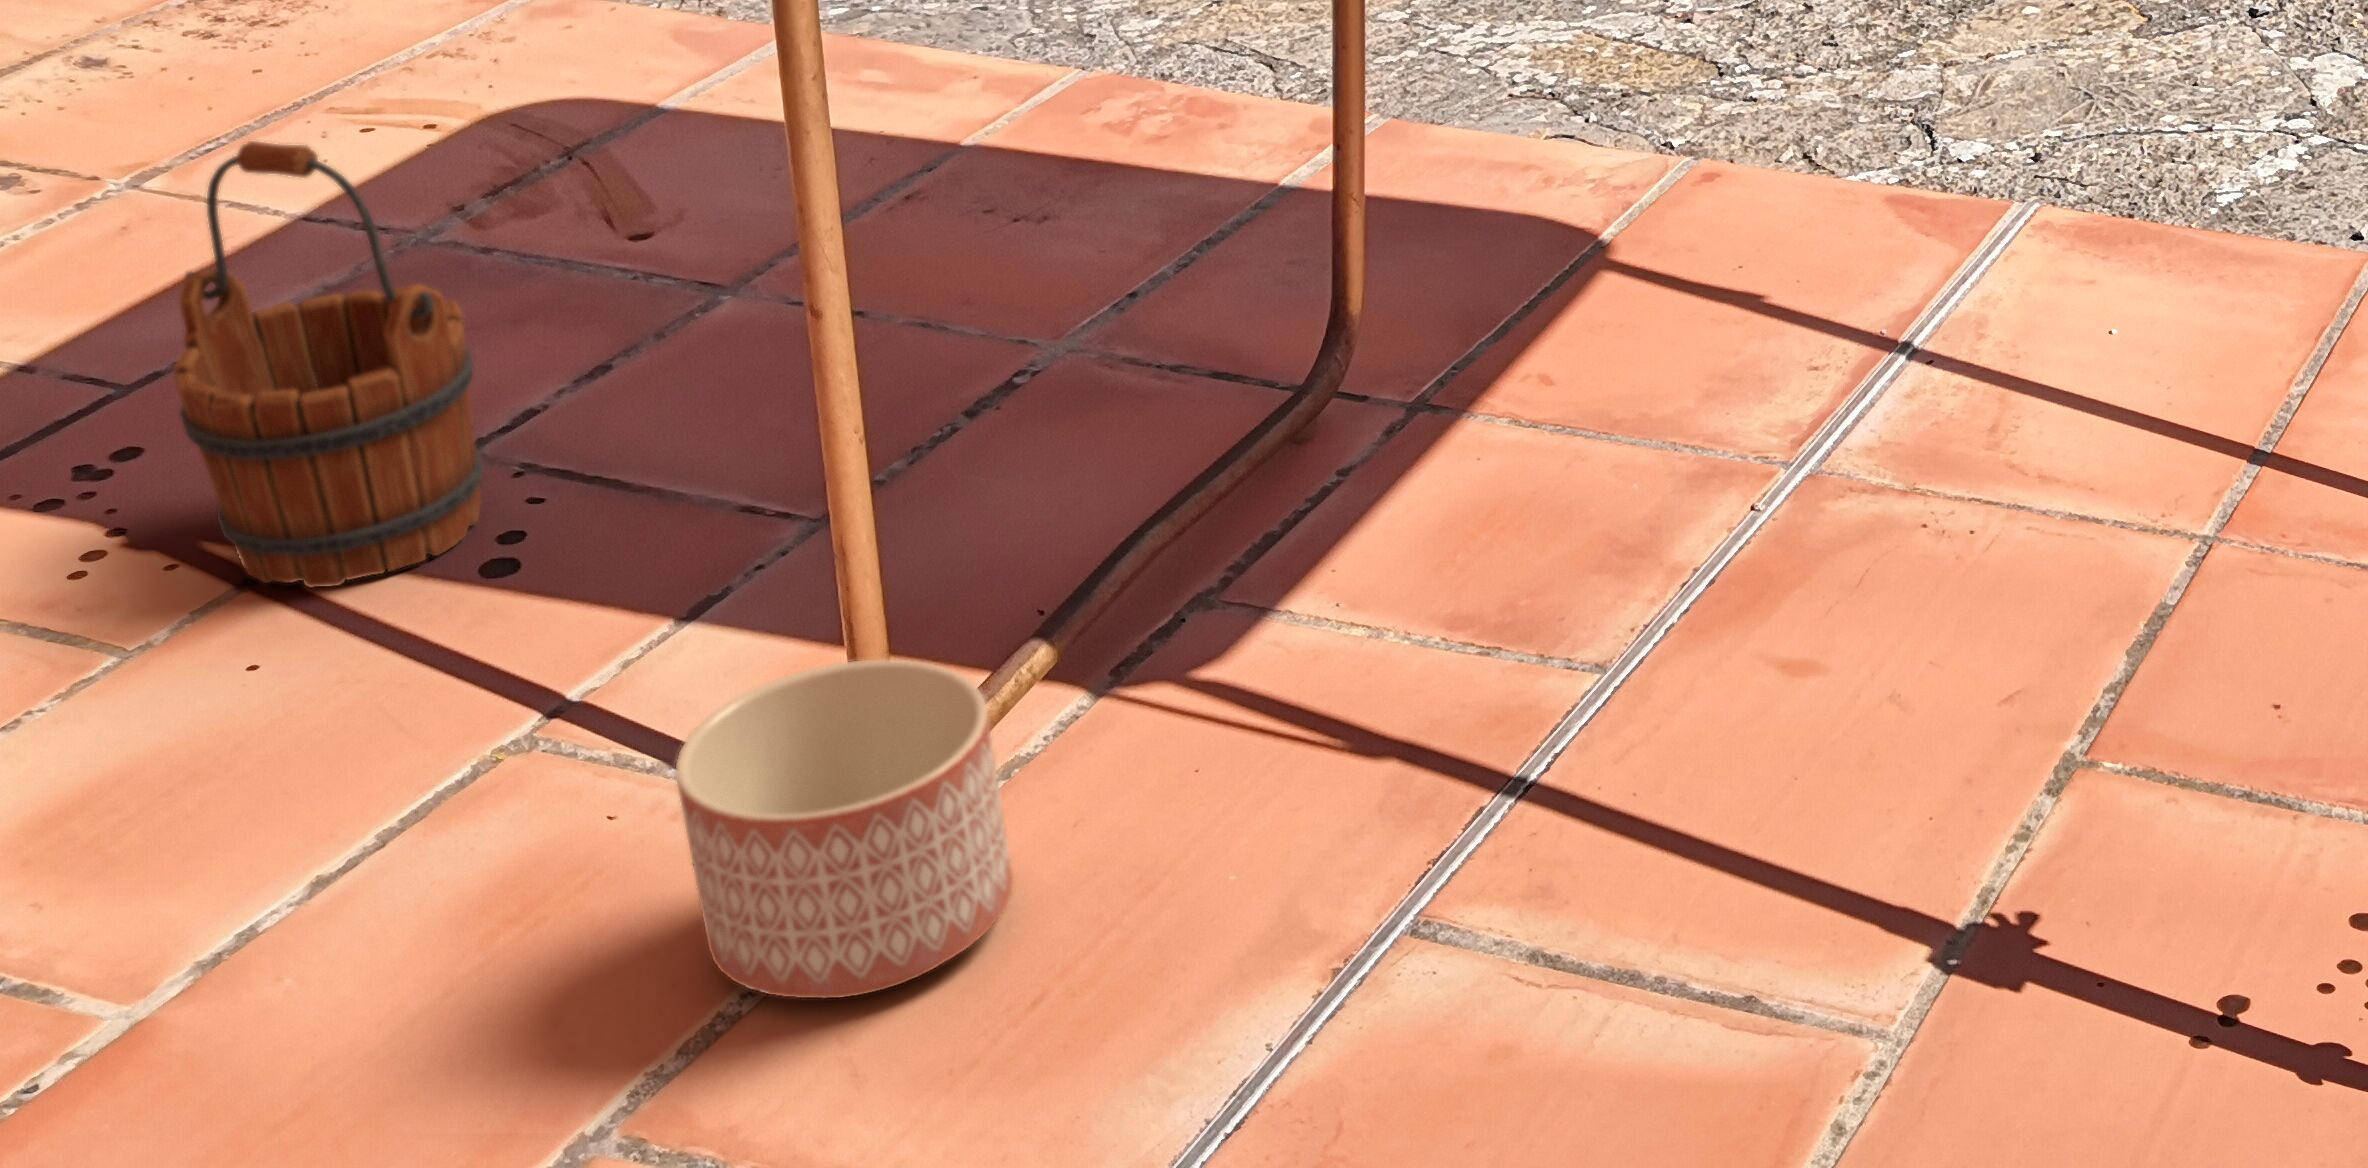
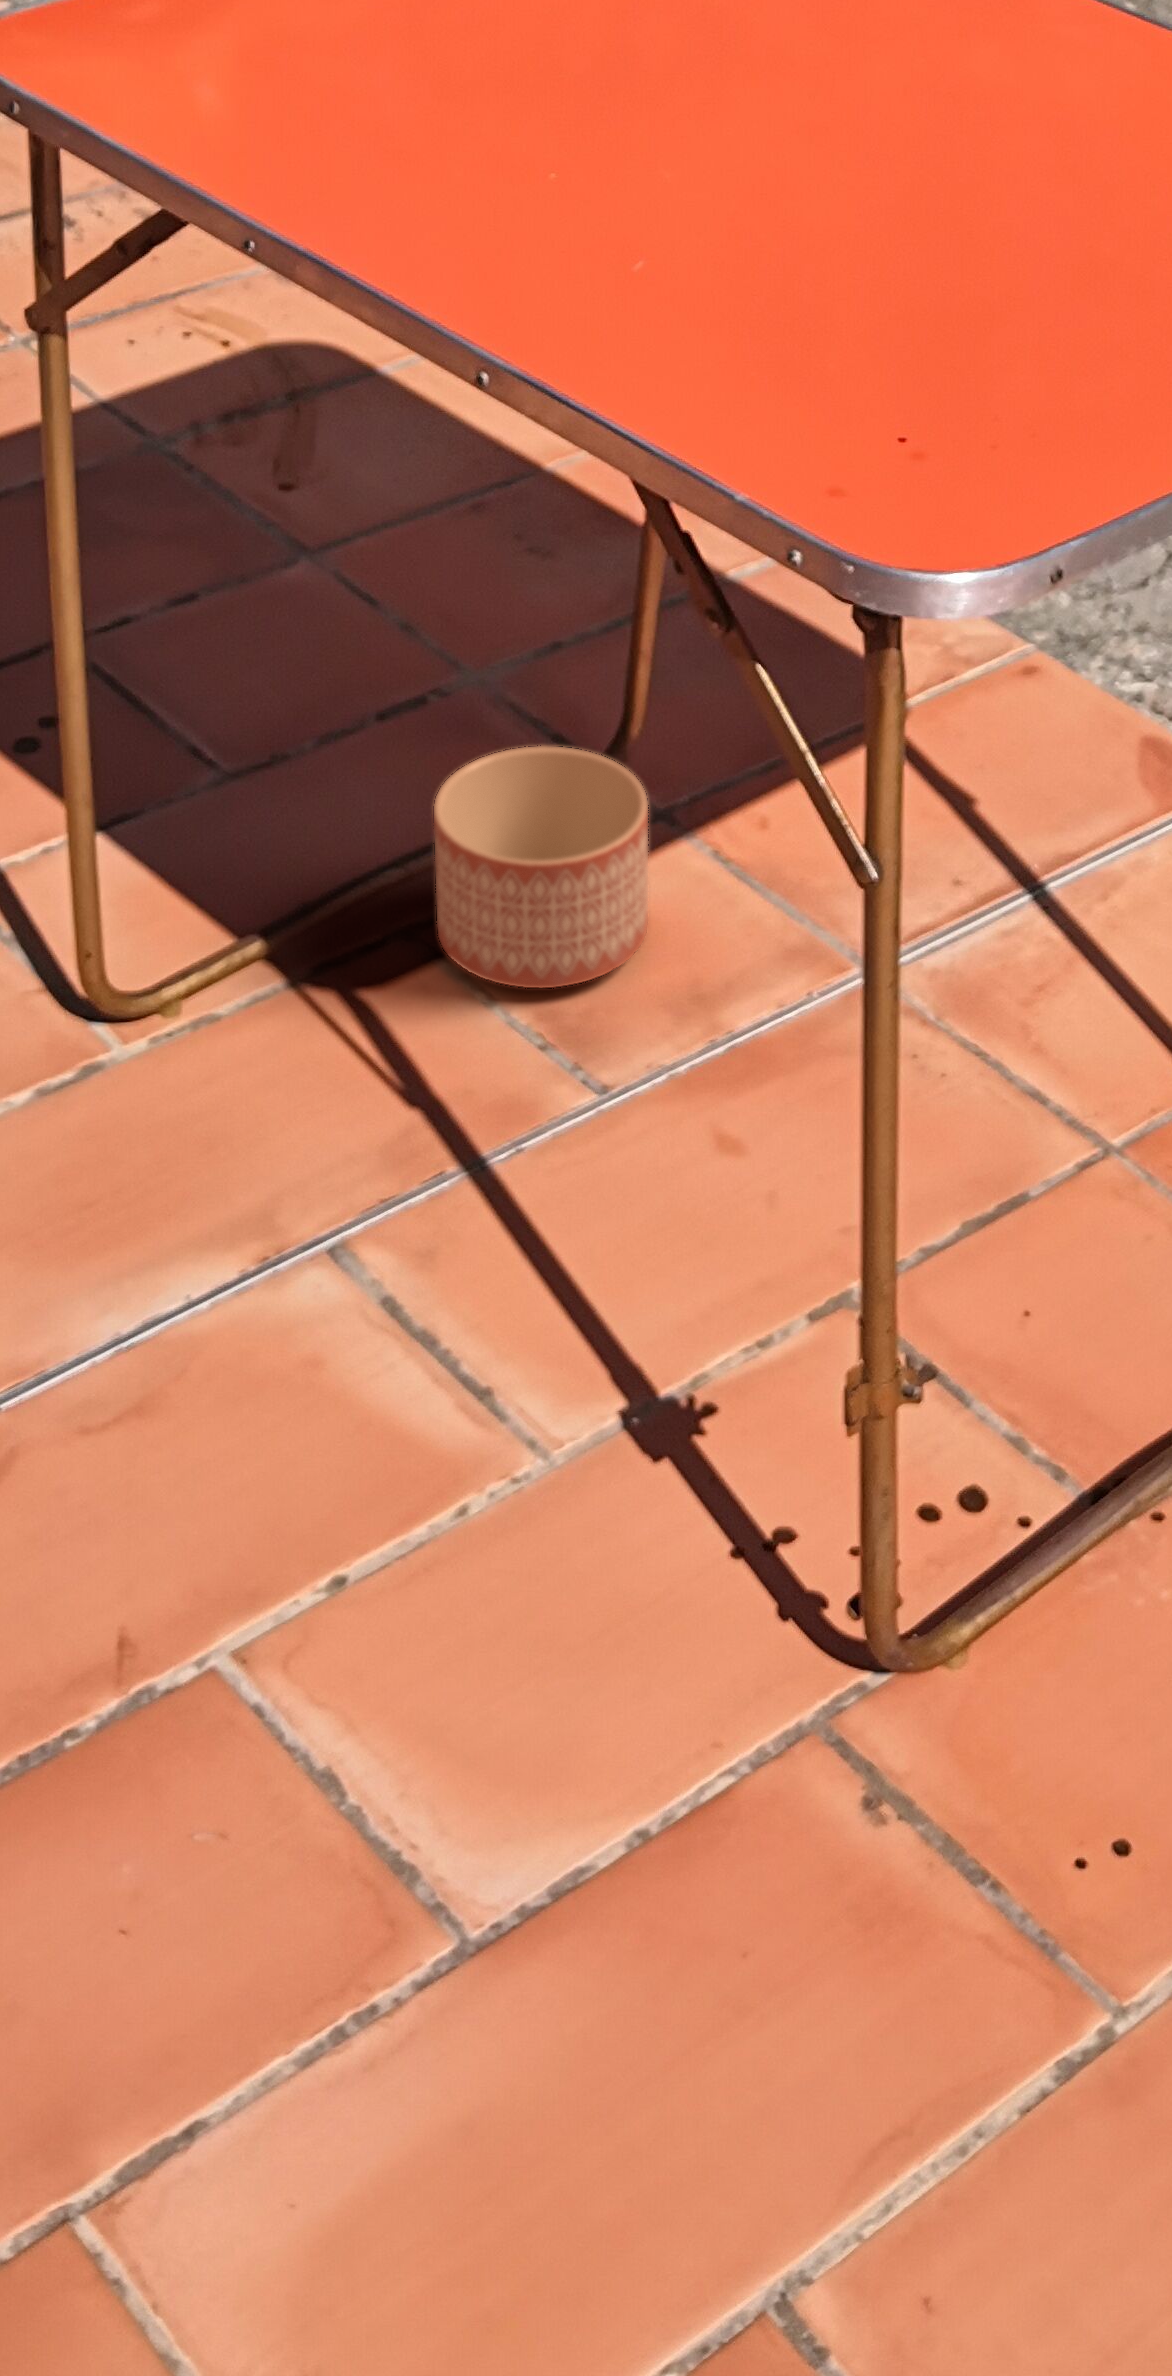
wooden bucket: present [174,141,483,588] -> none [288,223,483,552]

